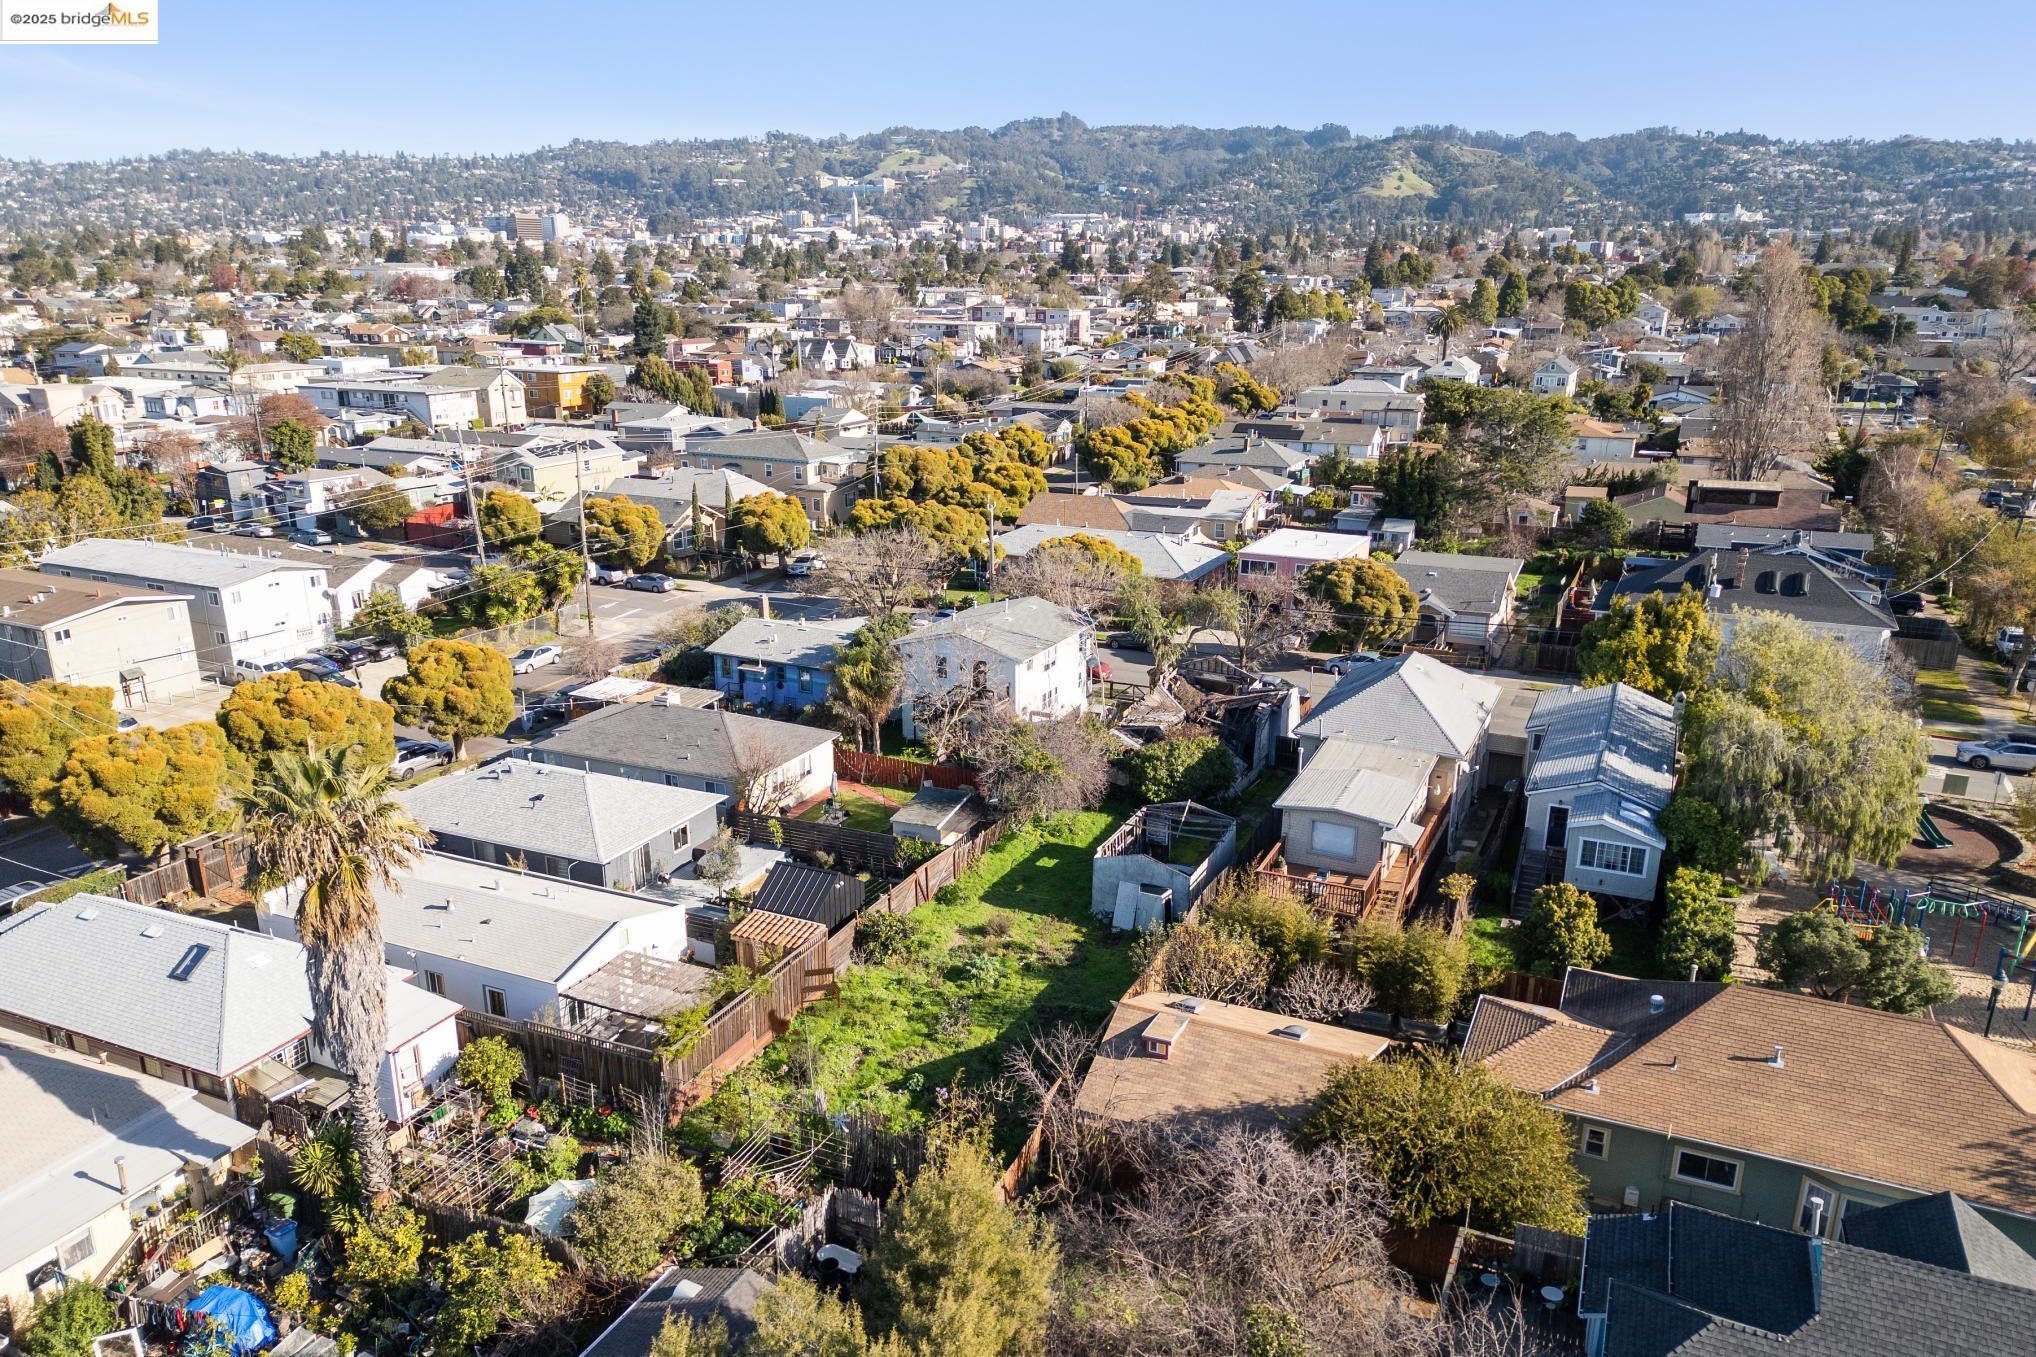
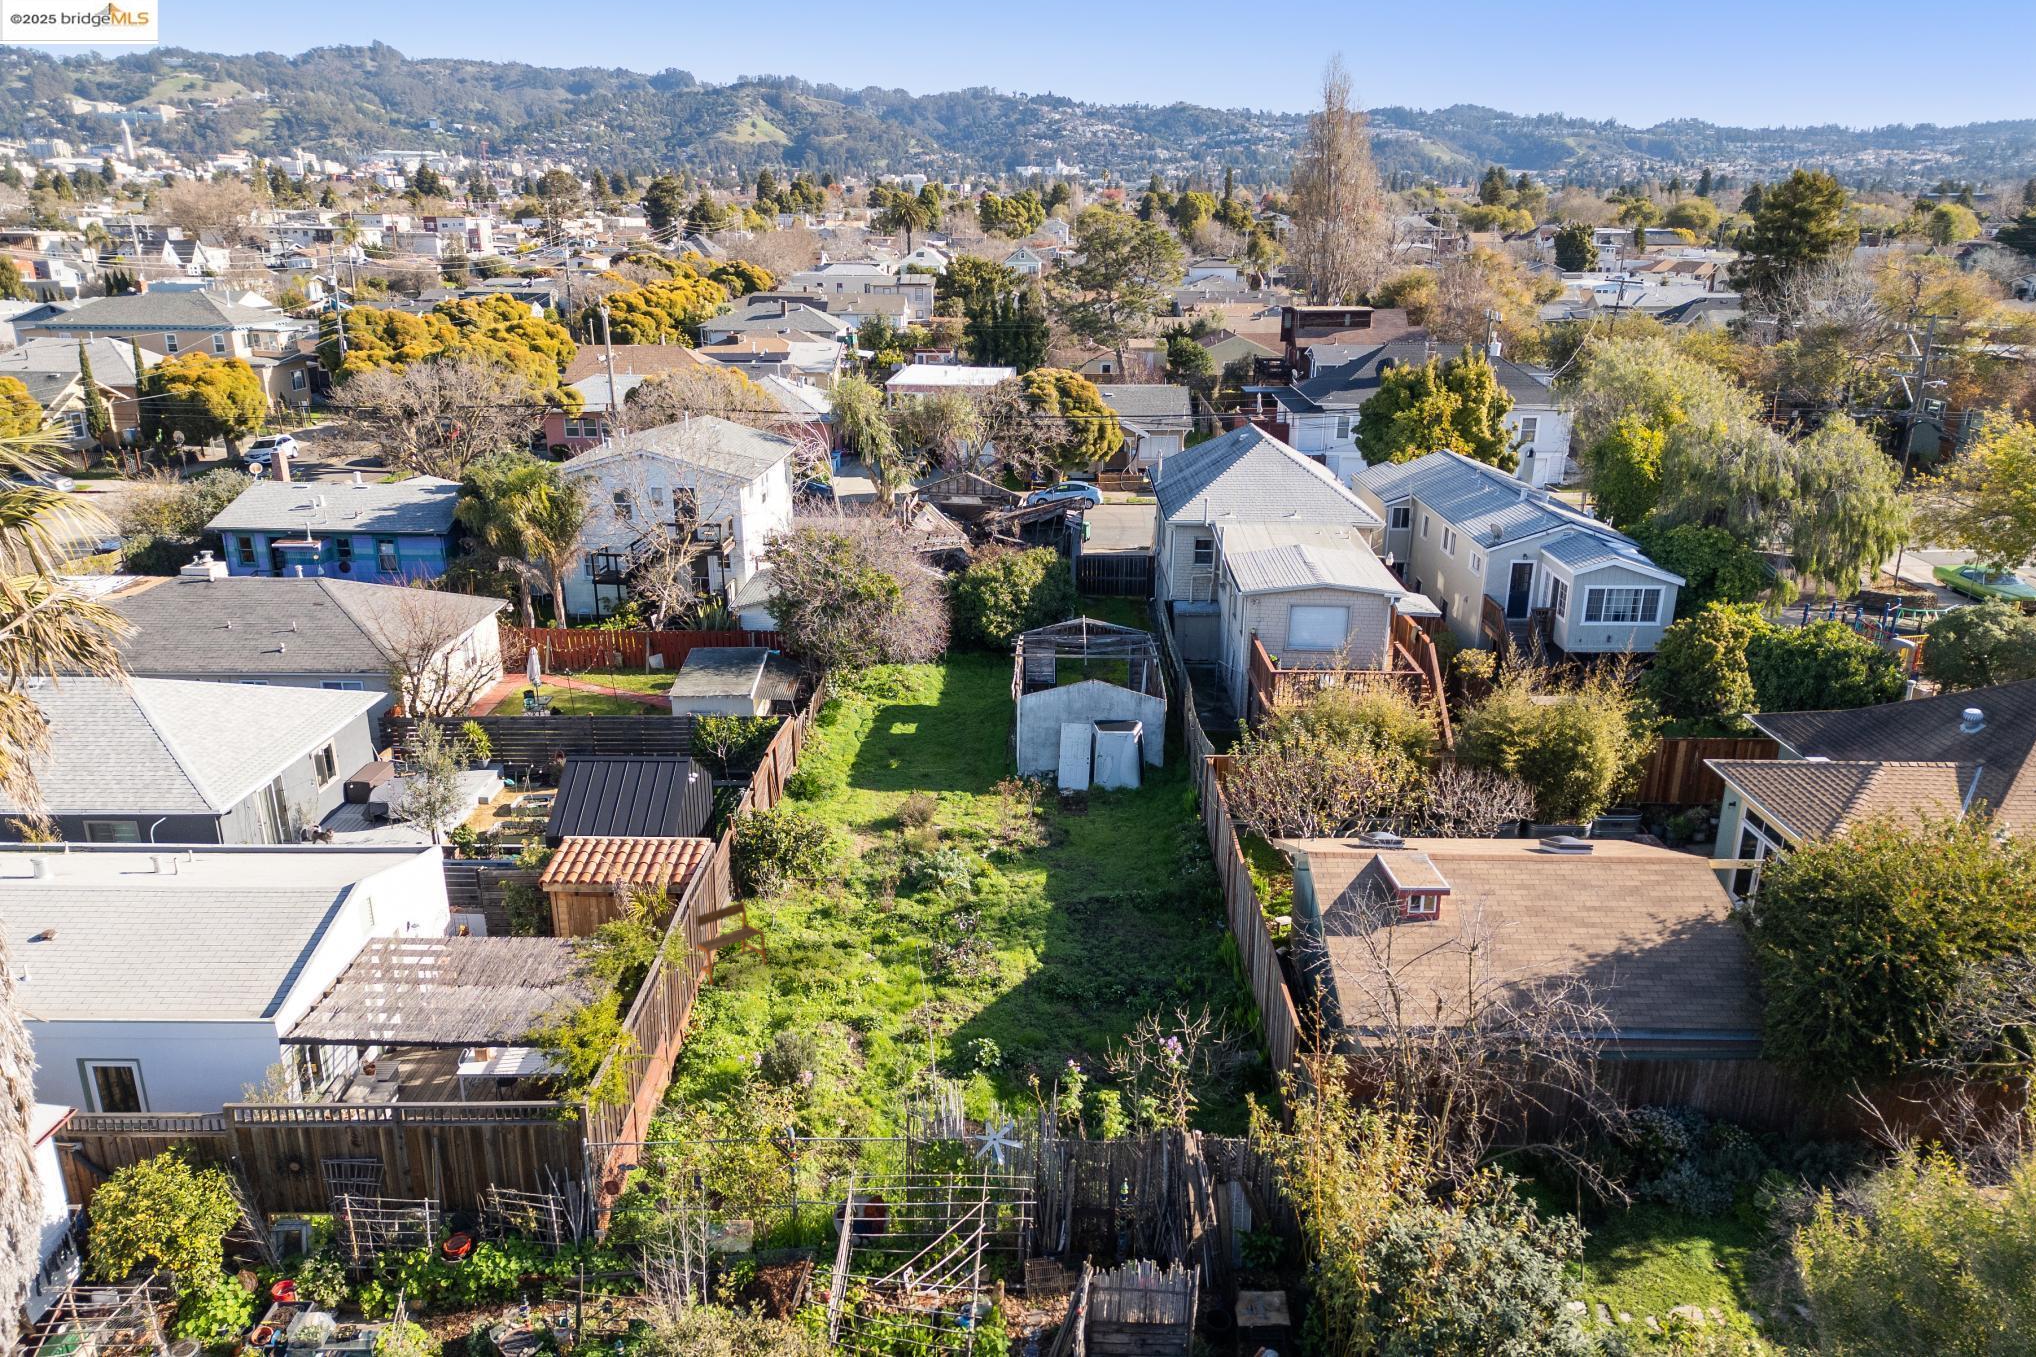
lounge chair: present [767,1009,801,1041] -> none [679,985,748,1040]

